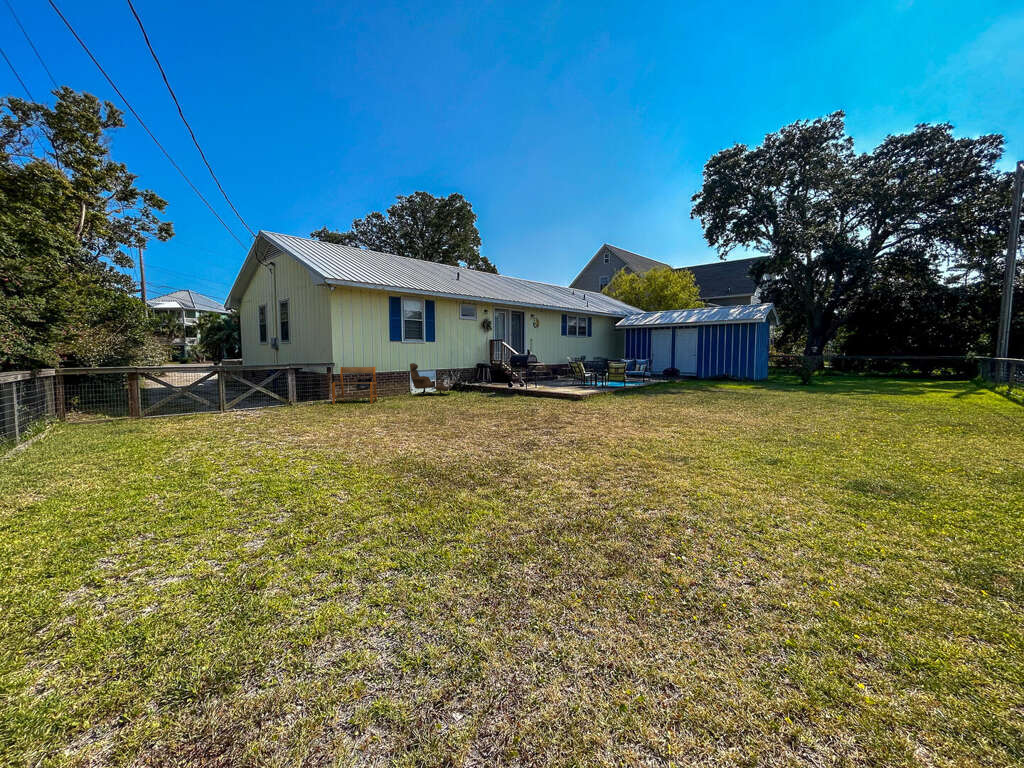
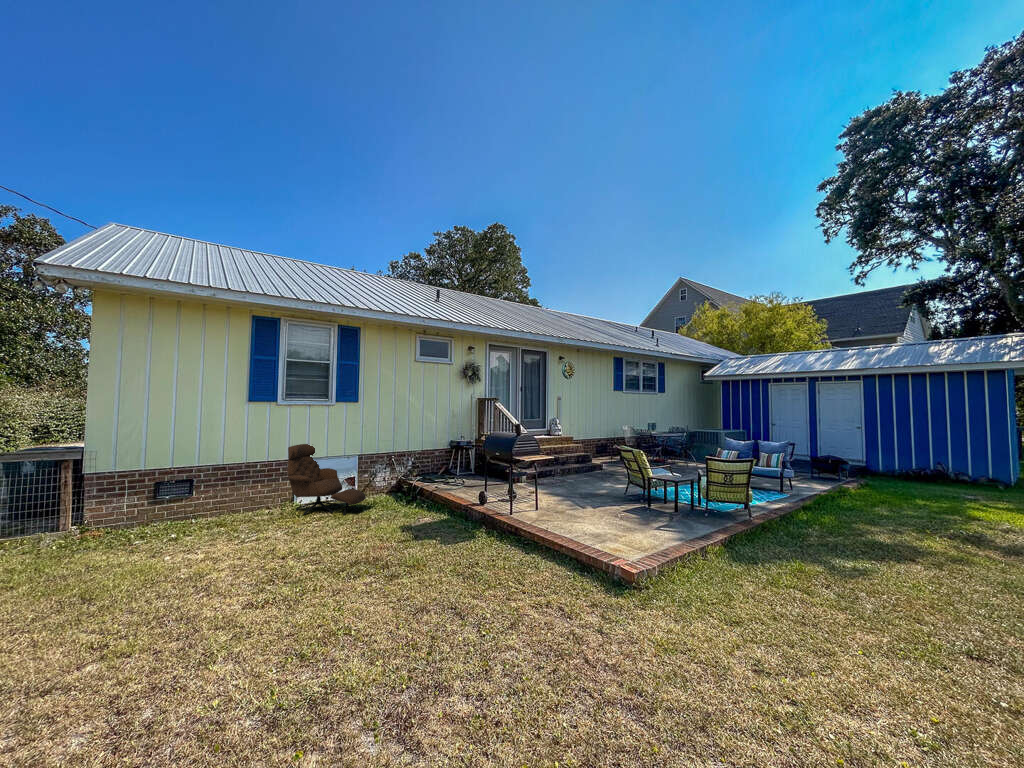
bench: present [332,367,378,404] -> none [57,455,181,548]

